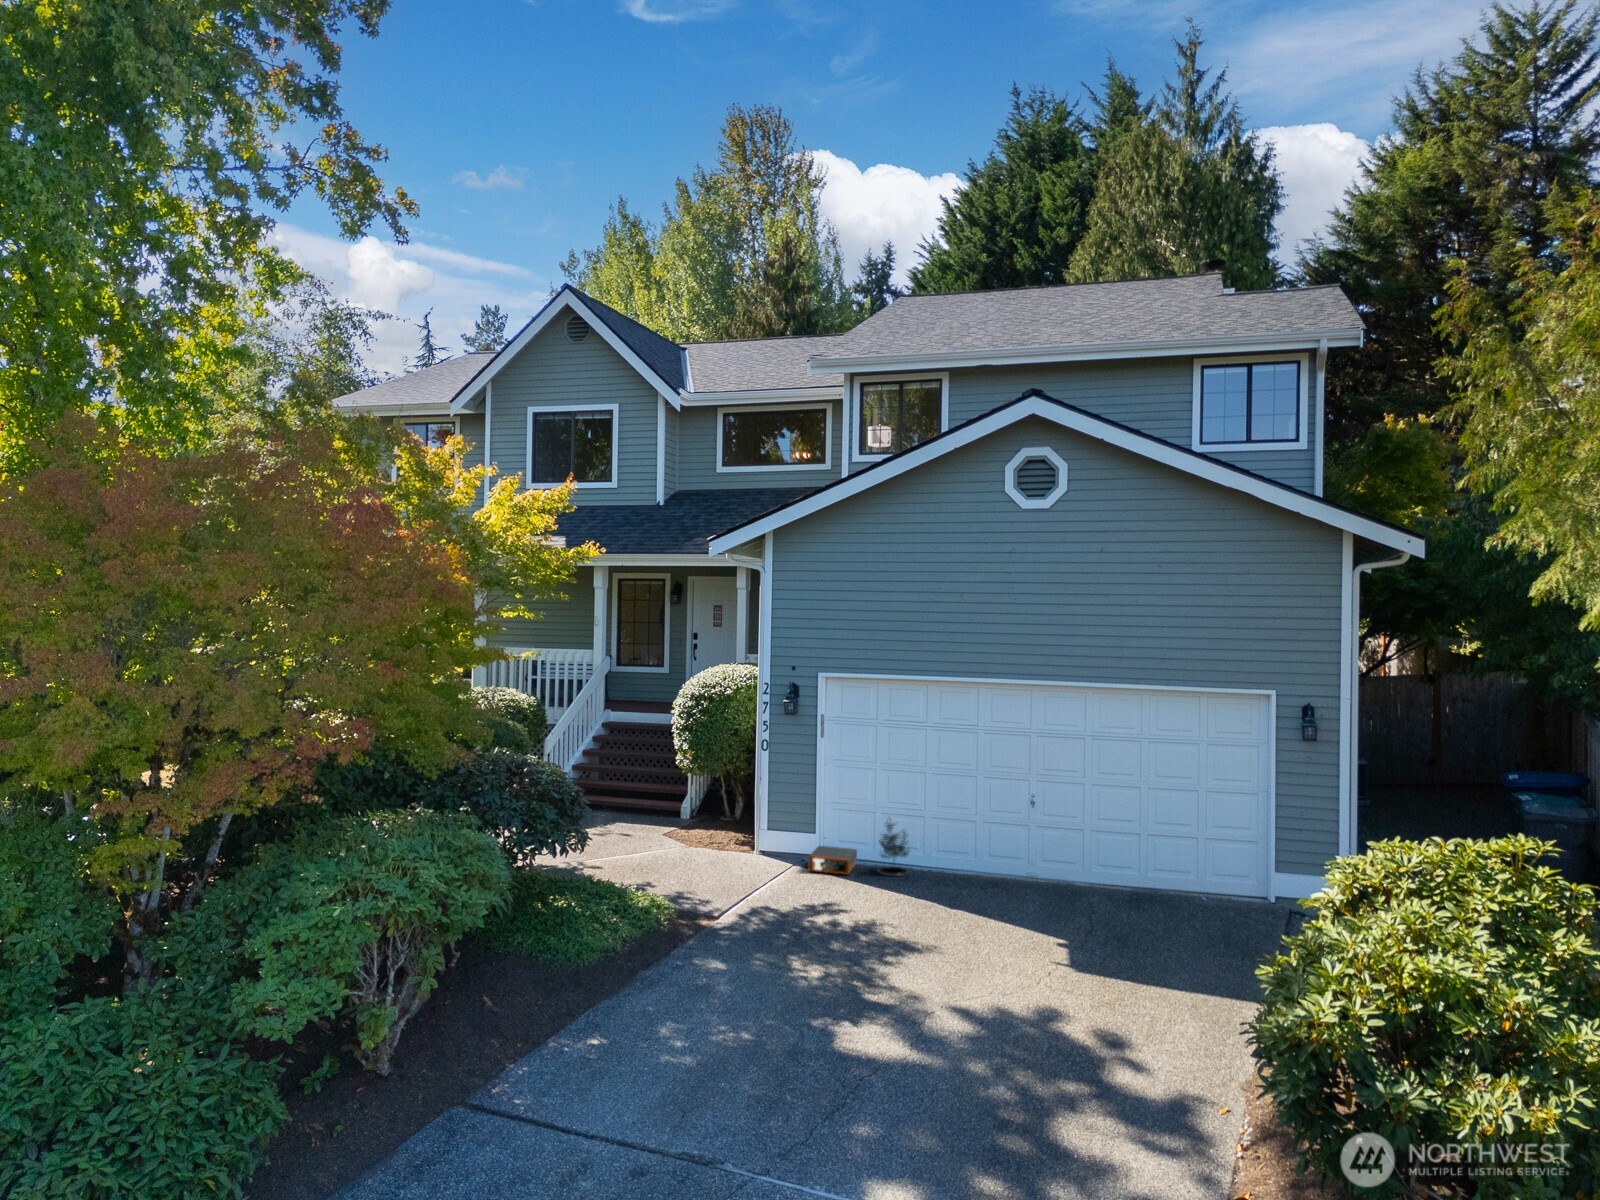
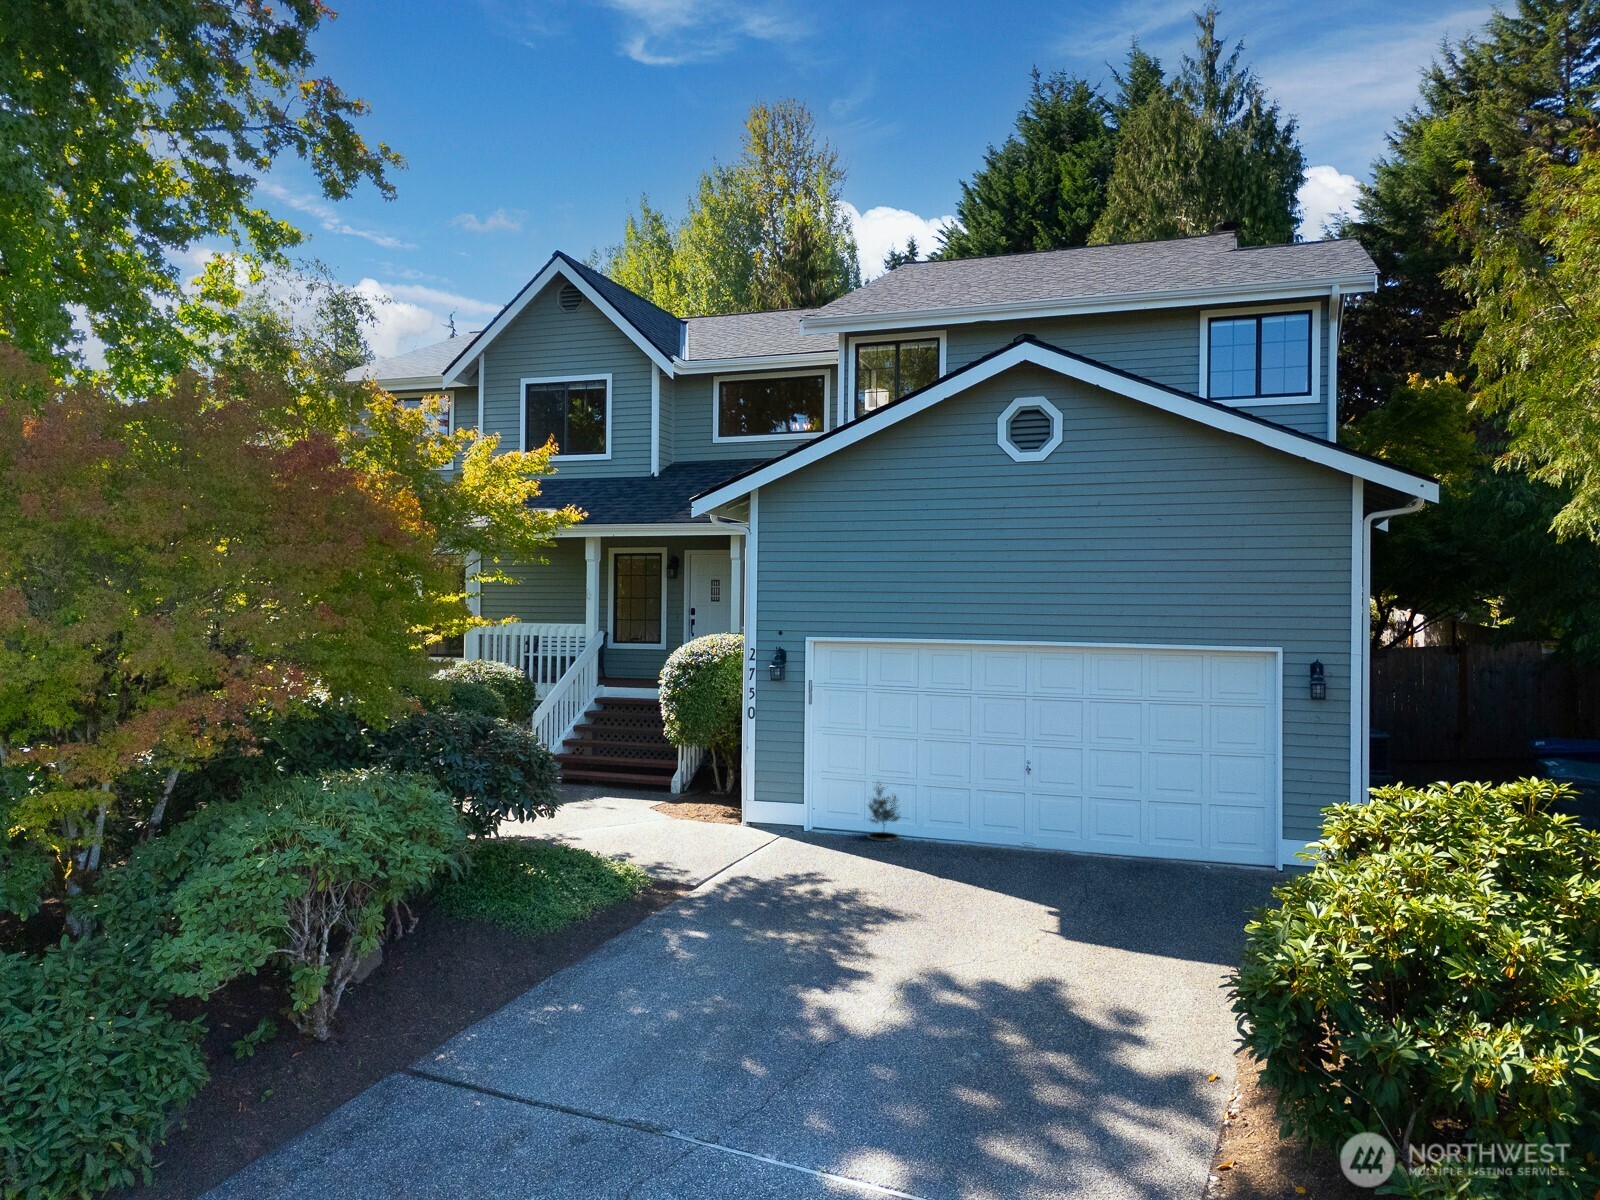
storage box: present [808,846,857,875] -> none [795,811,847,839]

